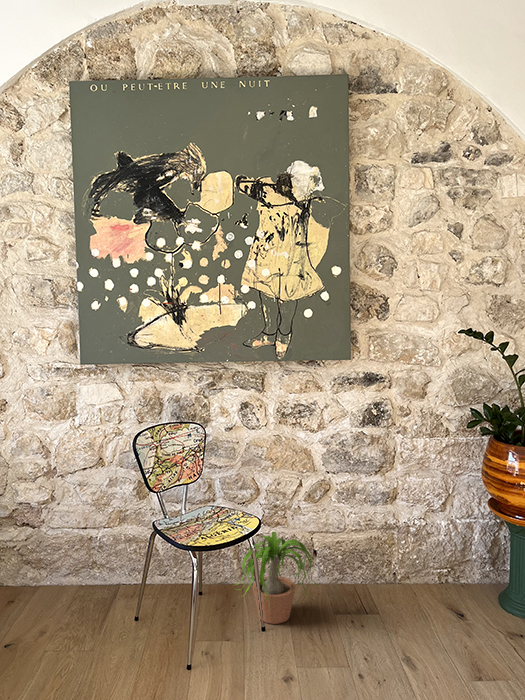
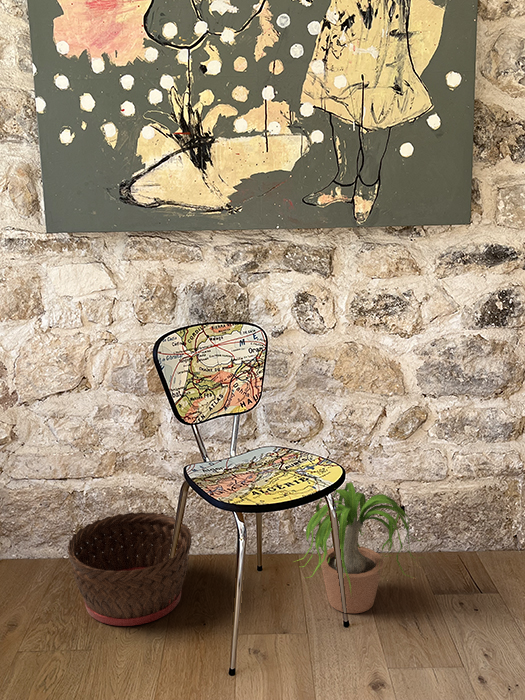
basket: none [81,552,167,630] -> present [67,512,192,626]

